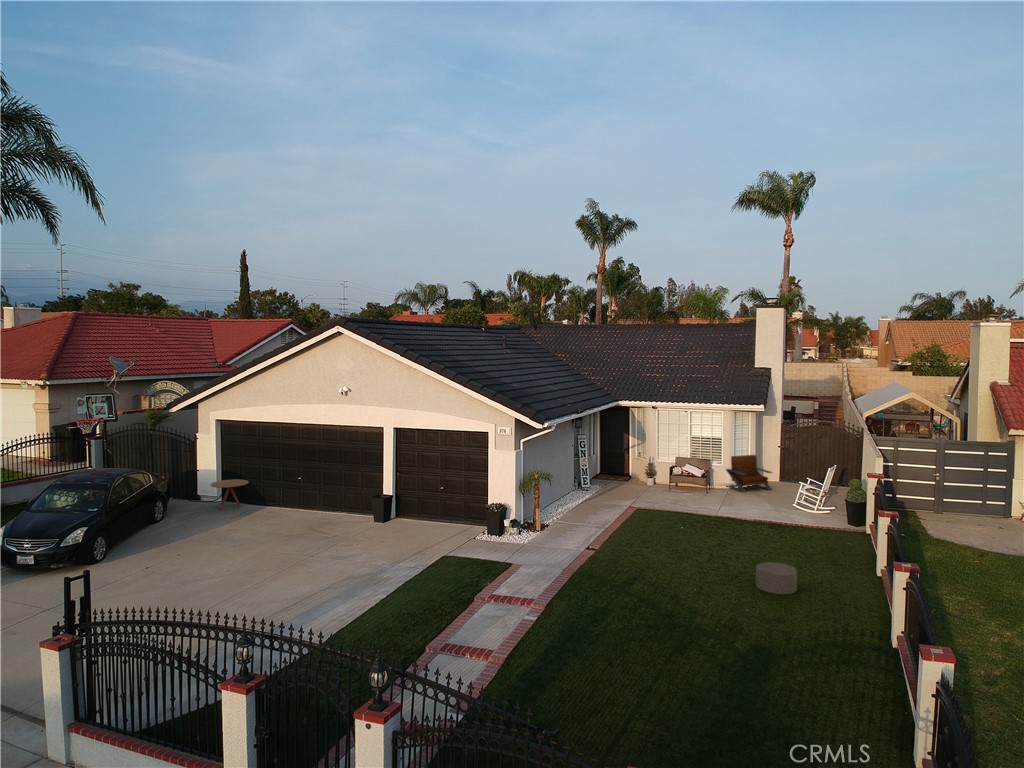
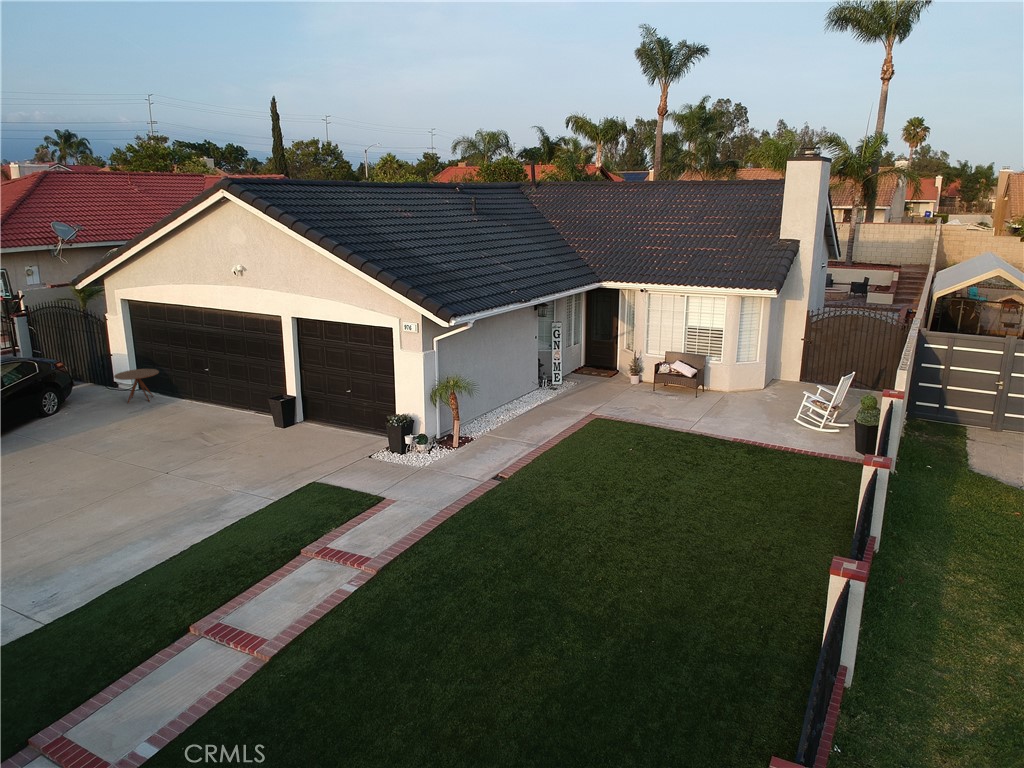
lounge chair: present [726,455,772,492] -> none [724,351,782,398]
ottoman: present [756,562,797,594] -> none [675,517,730,564]

